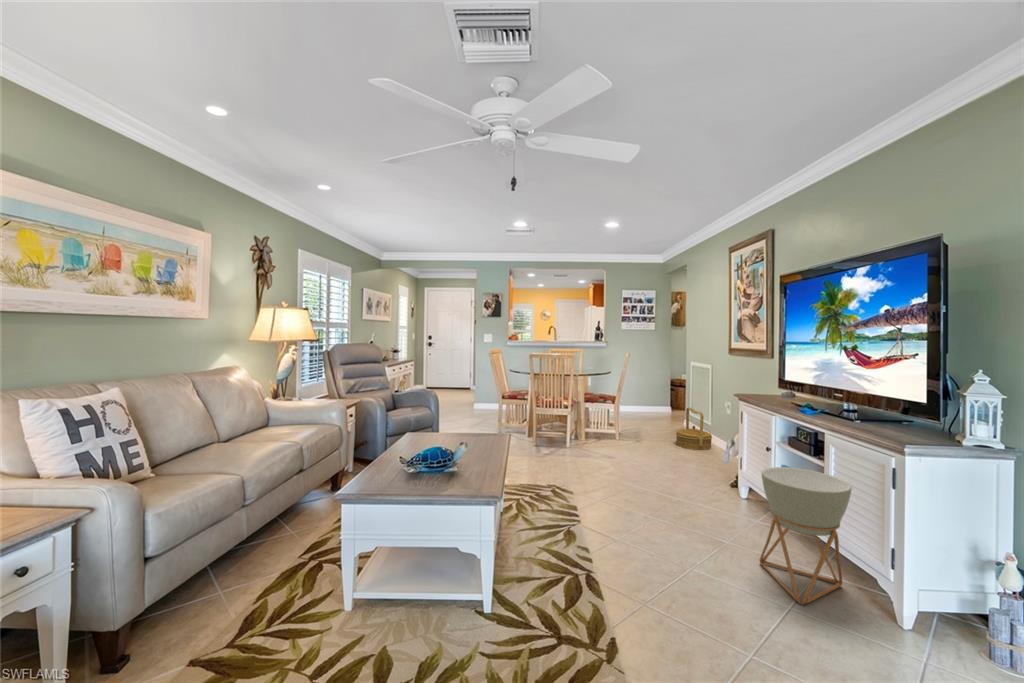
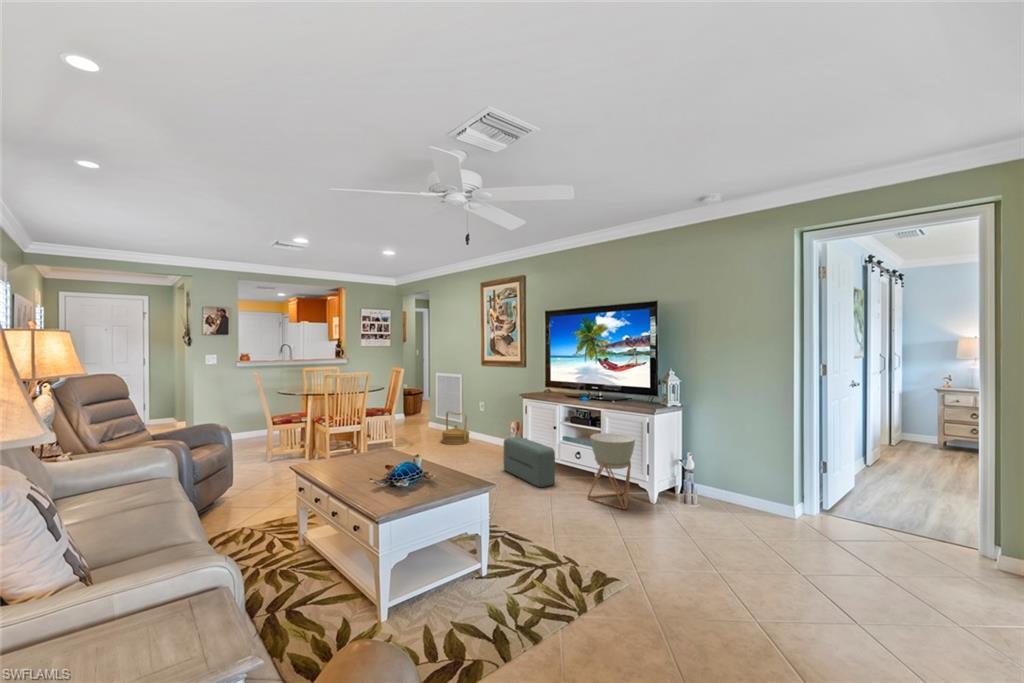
pouf: none [698,450,742,527] -> present [504,437,555,487]

